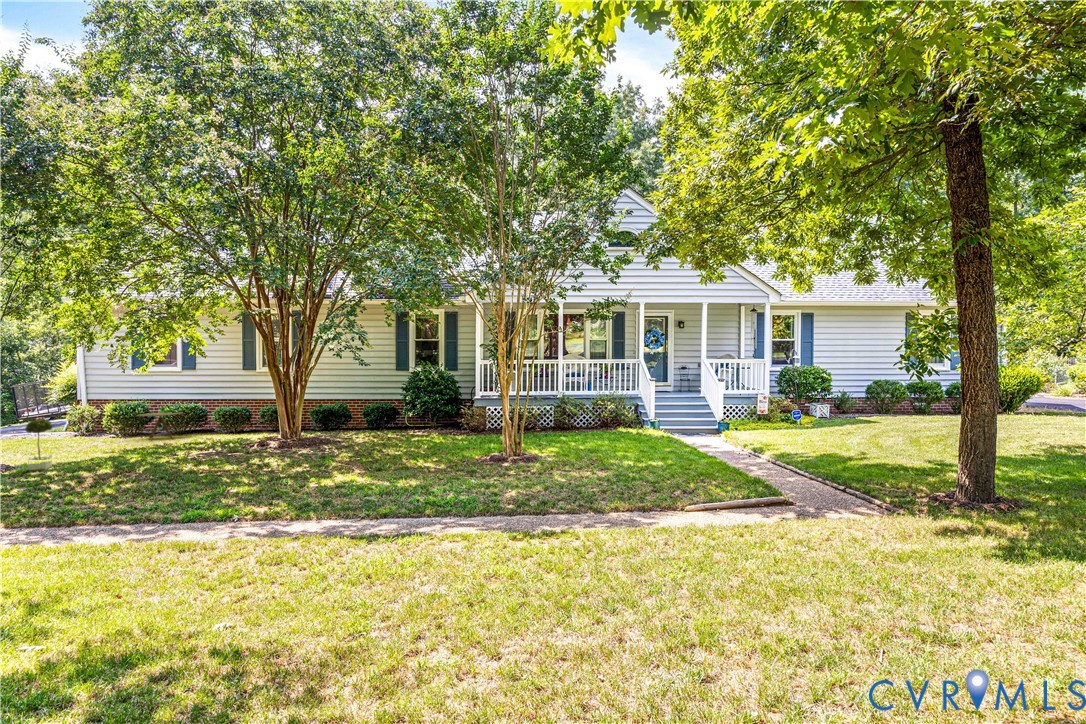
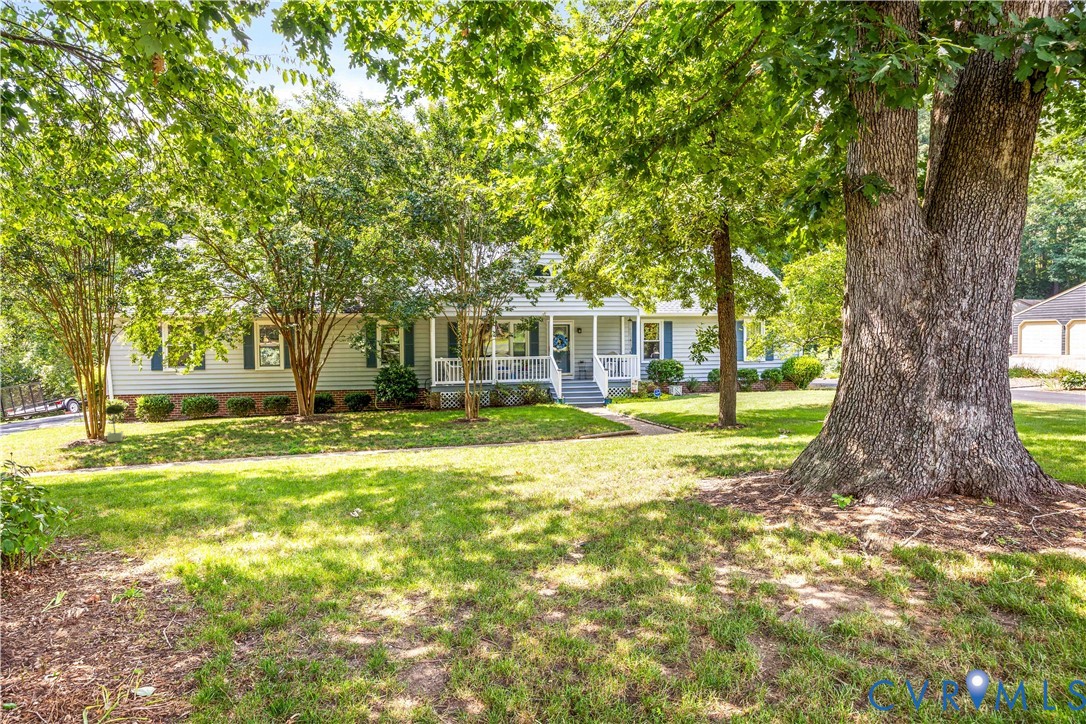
round table: present [138,412,182,441] -> none [161,402,197,425]

